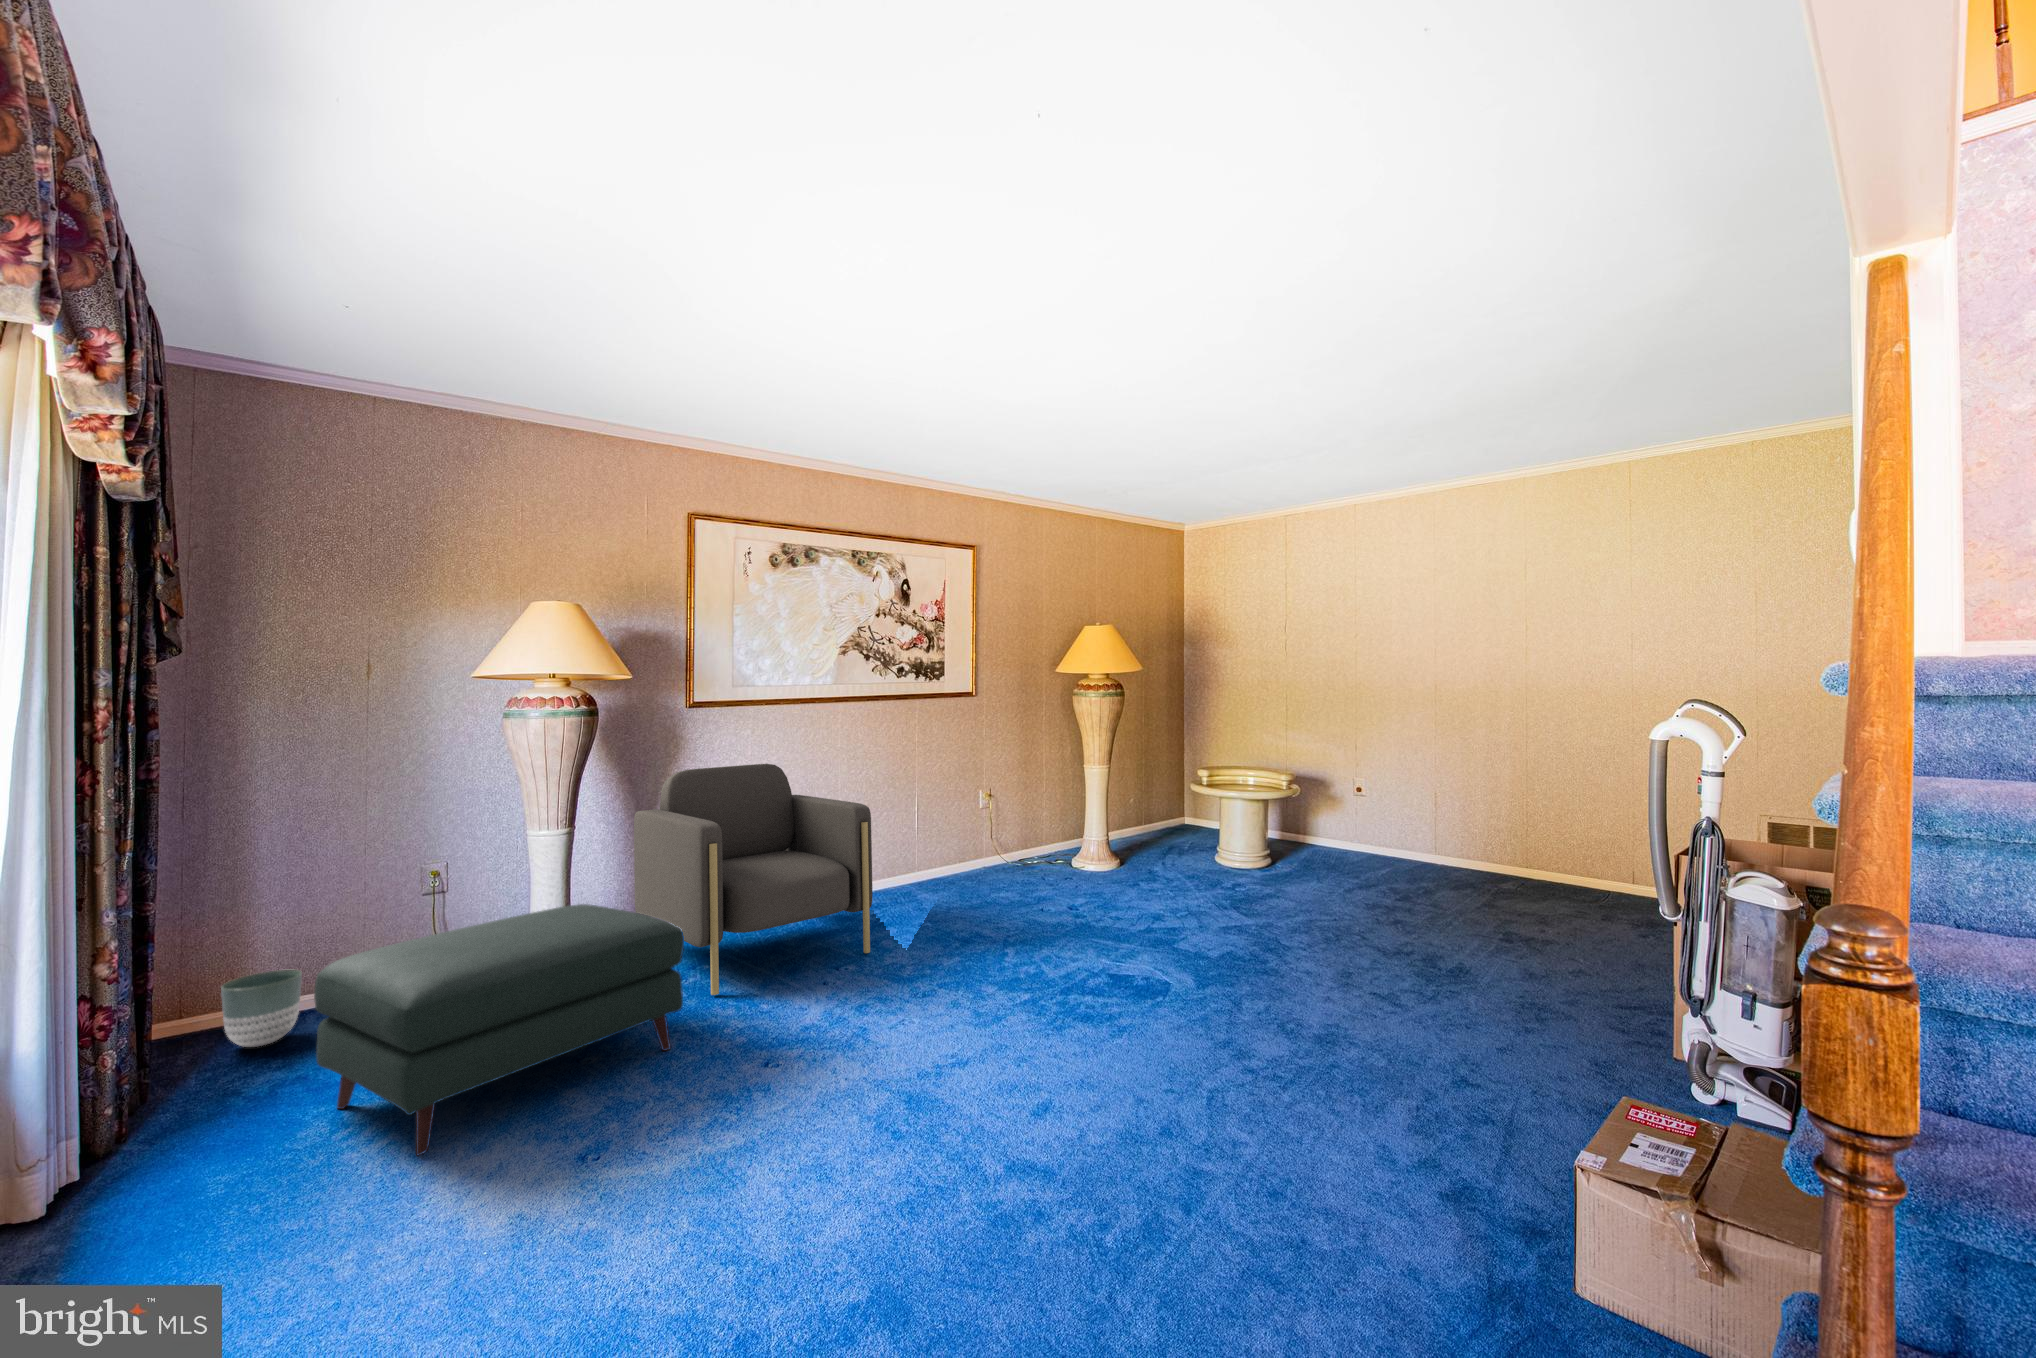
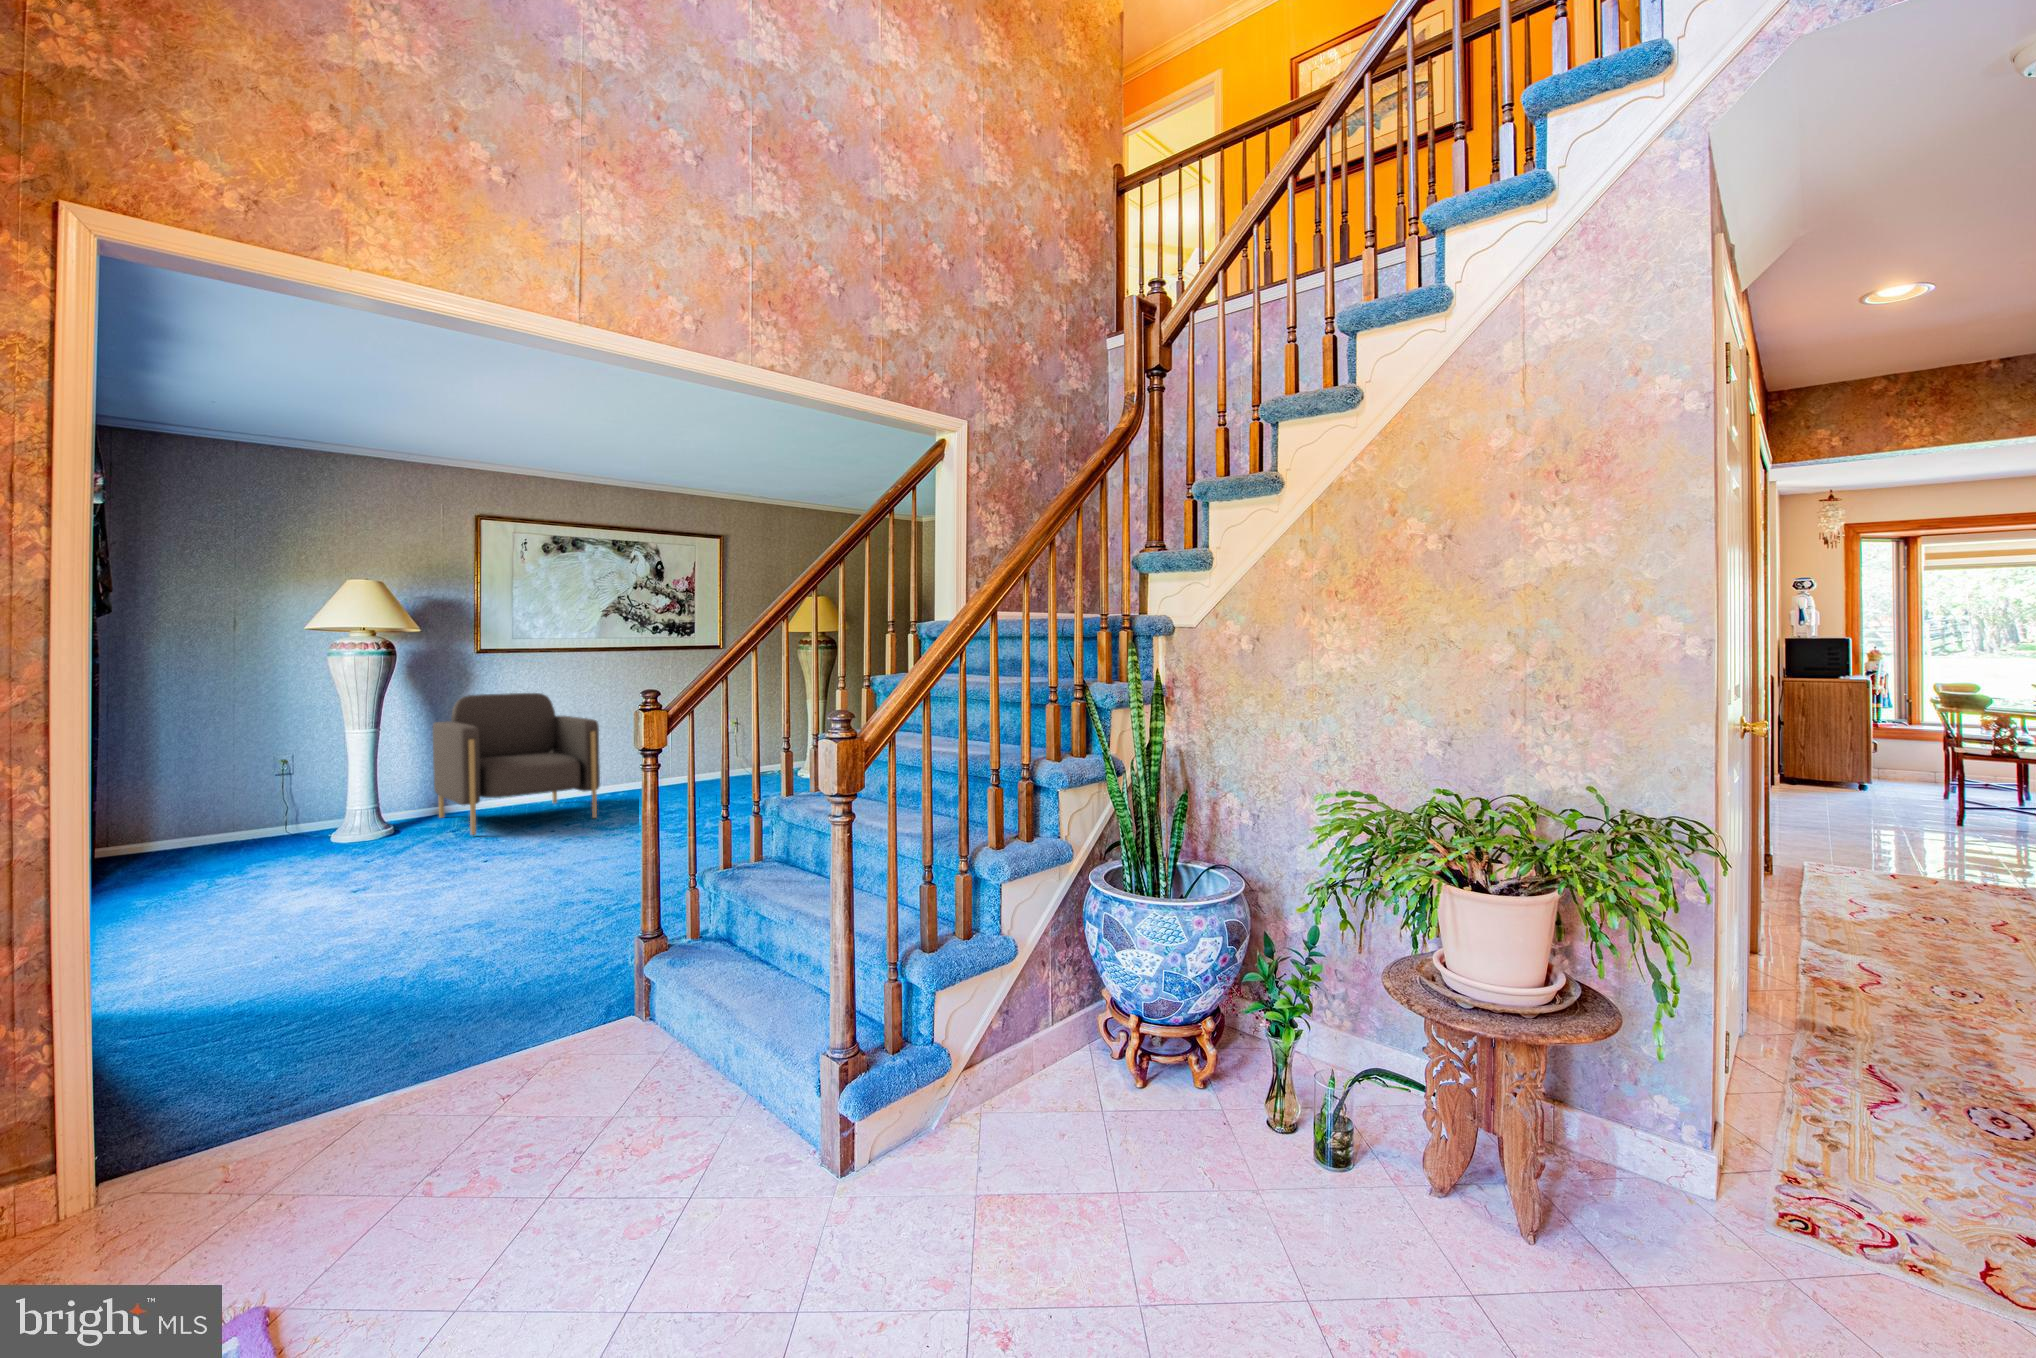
ottoman: present [314,904,684,1155] -> none [198,773,435,888]
planter: present [221,970,302,1047] -> none [140,812,193,856]

